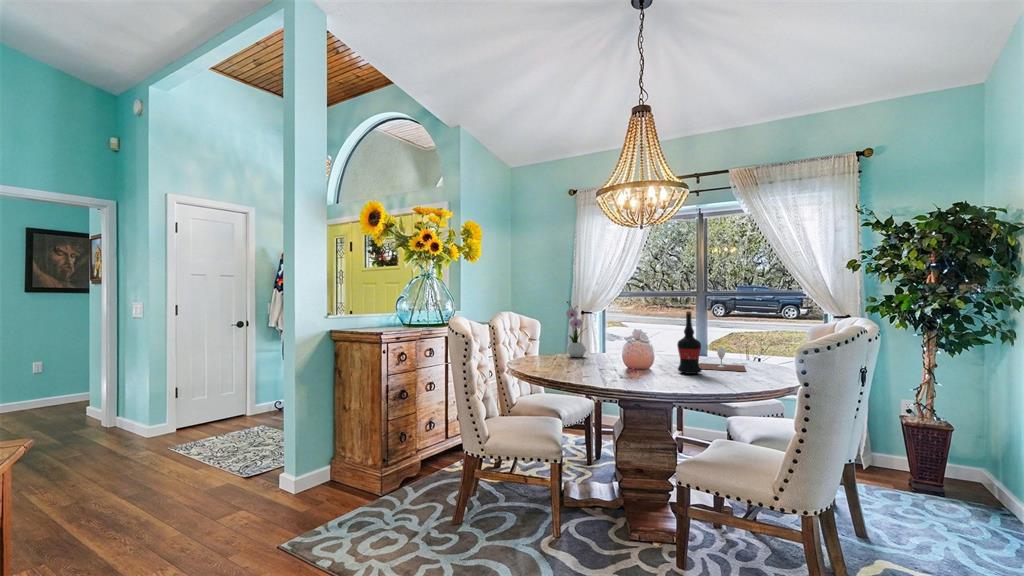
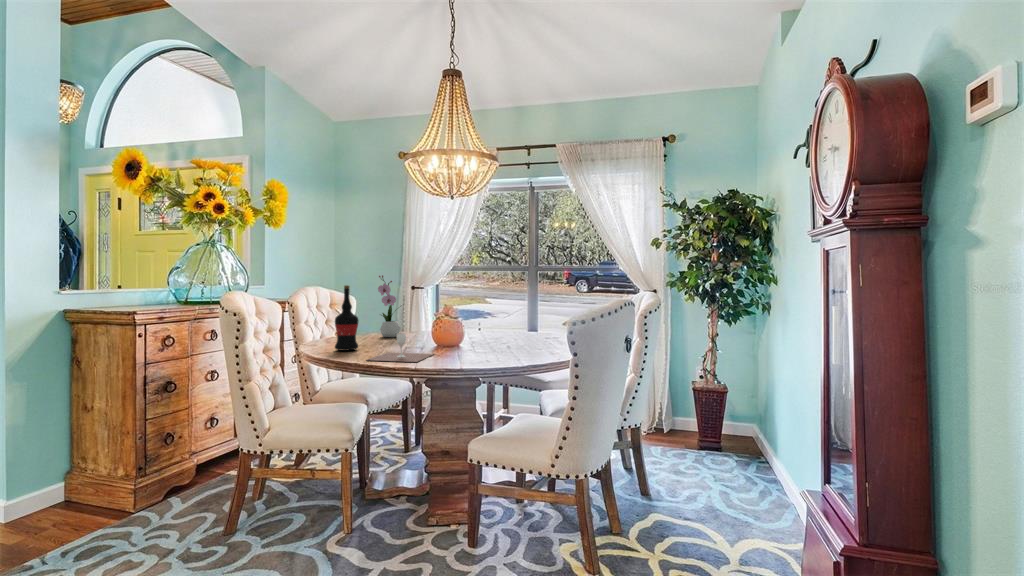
wine bottle: present [677,311,701,374] -> present [335,285,358,351]
wine glass: present [699,348,746,371] -> present [367,333,433,362]

